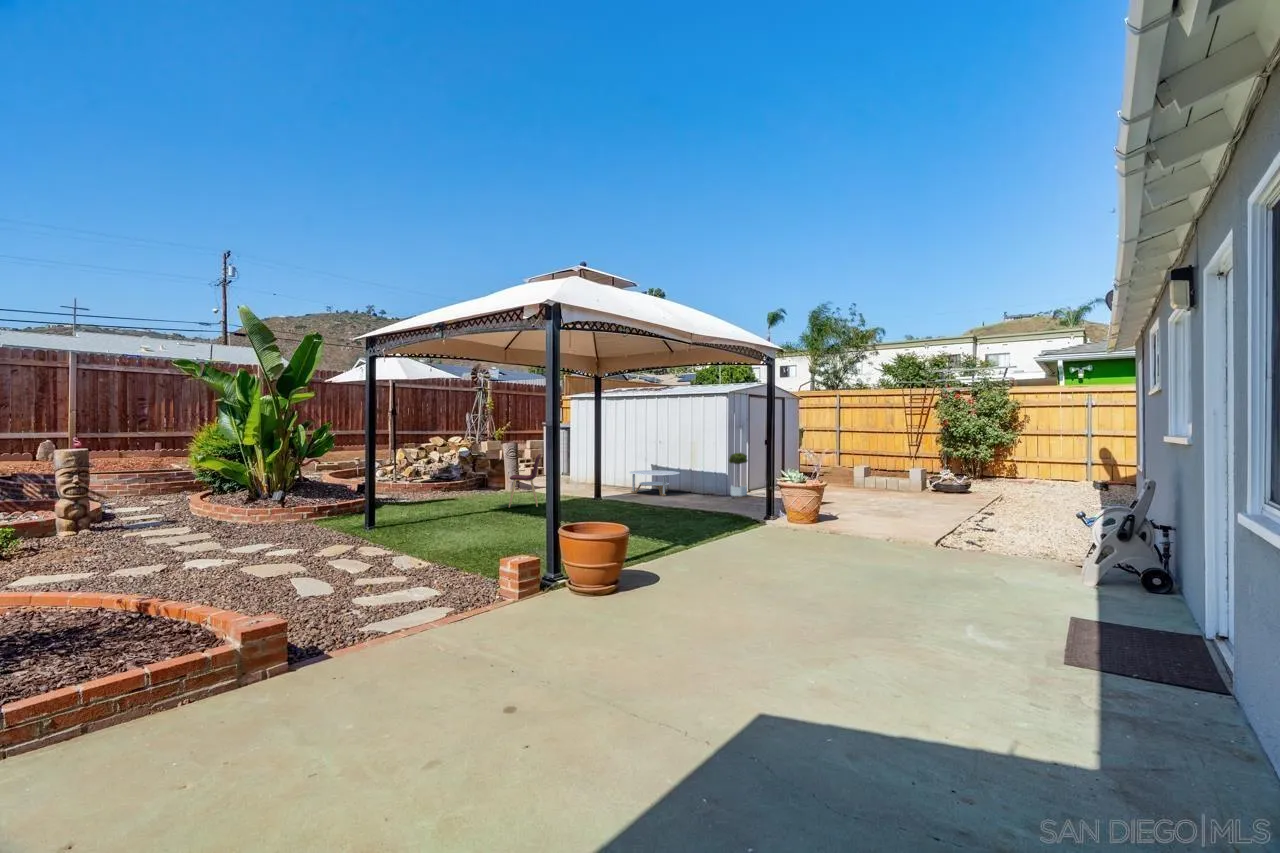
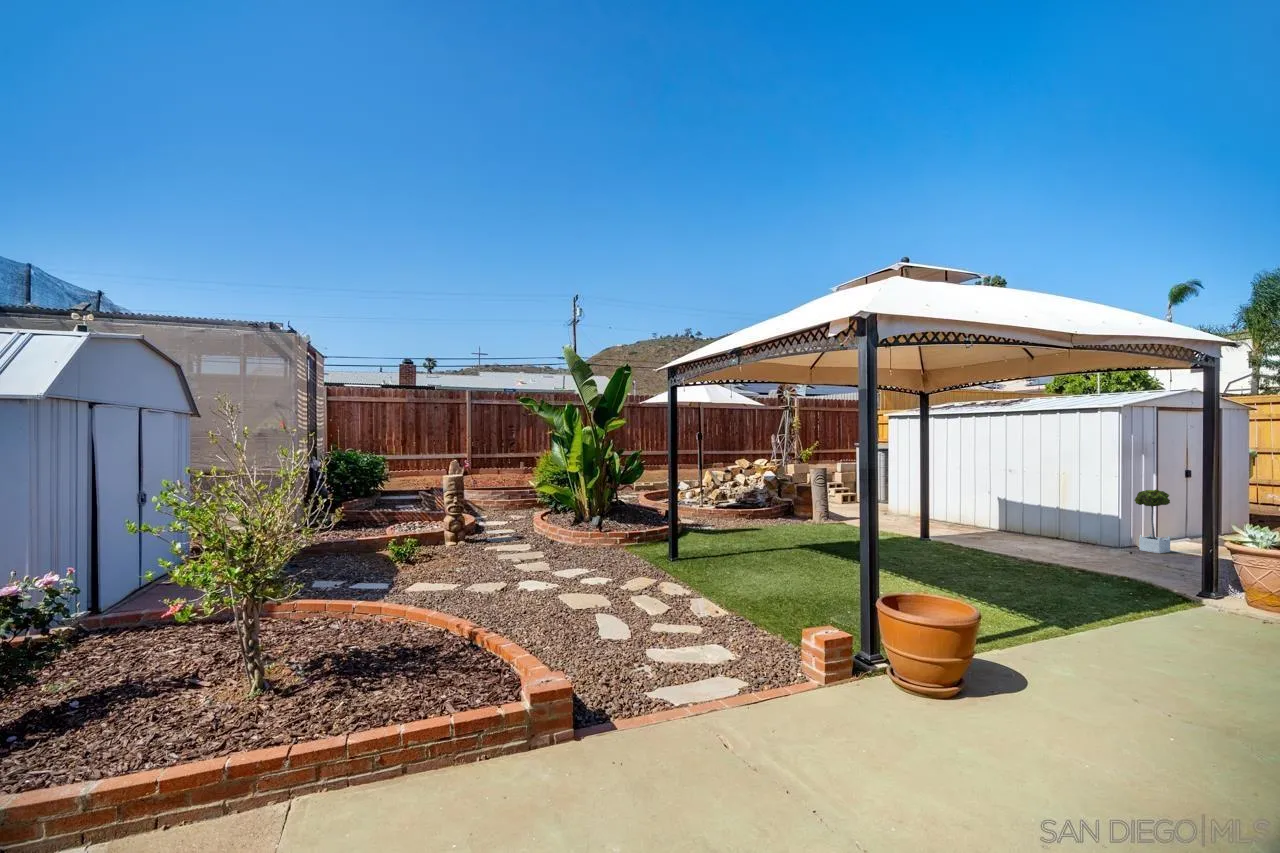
chair: present [509,454,541,508] -> none [817,485,854,548]
round table: present [629,470,680,496] -> none [972,507,1050,544]

